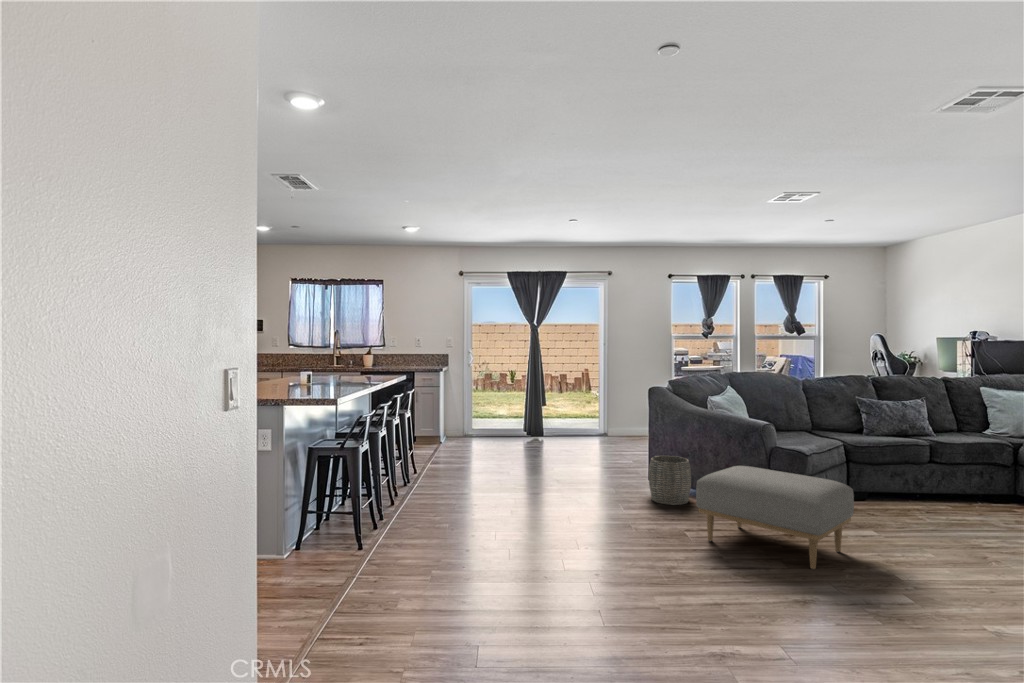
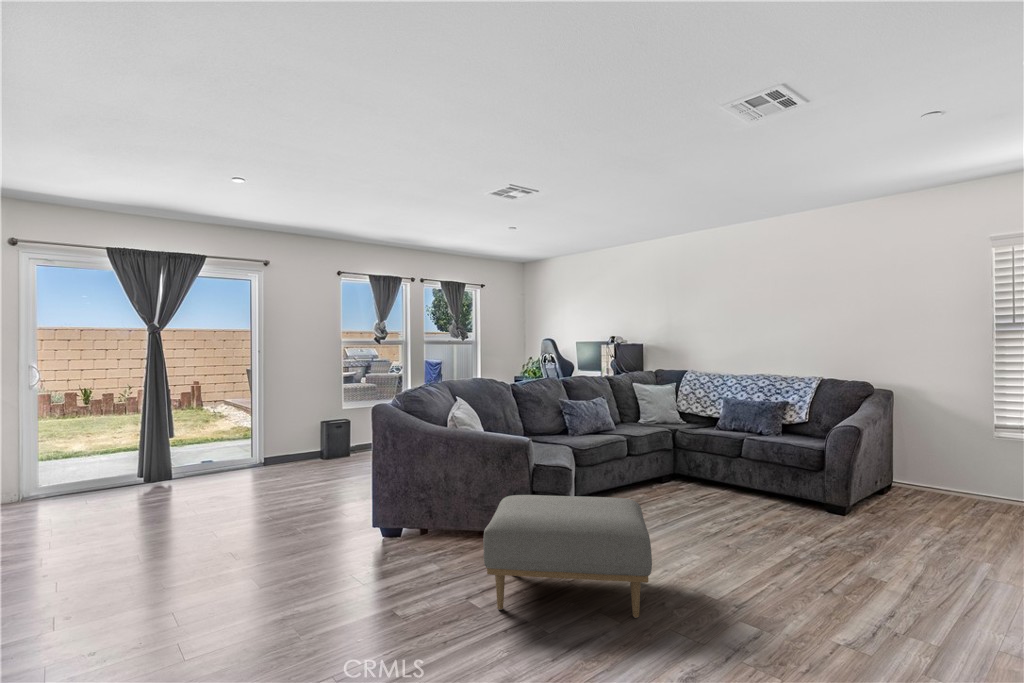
woven basket: present [649,456,691,505] -> none [375,491,430,560]

